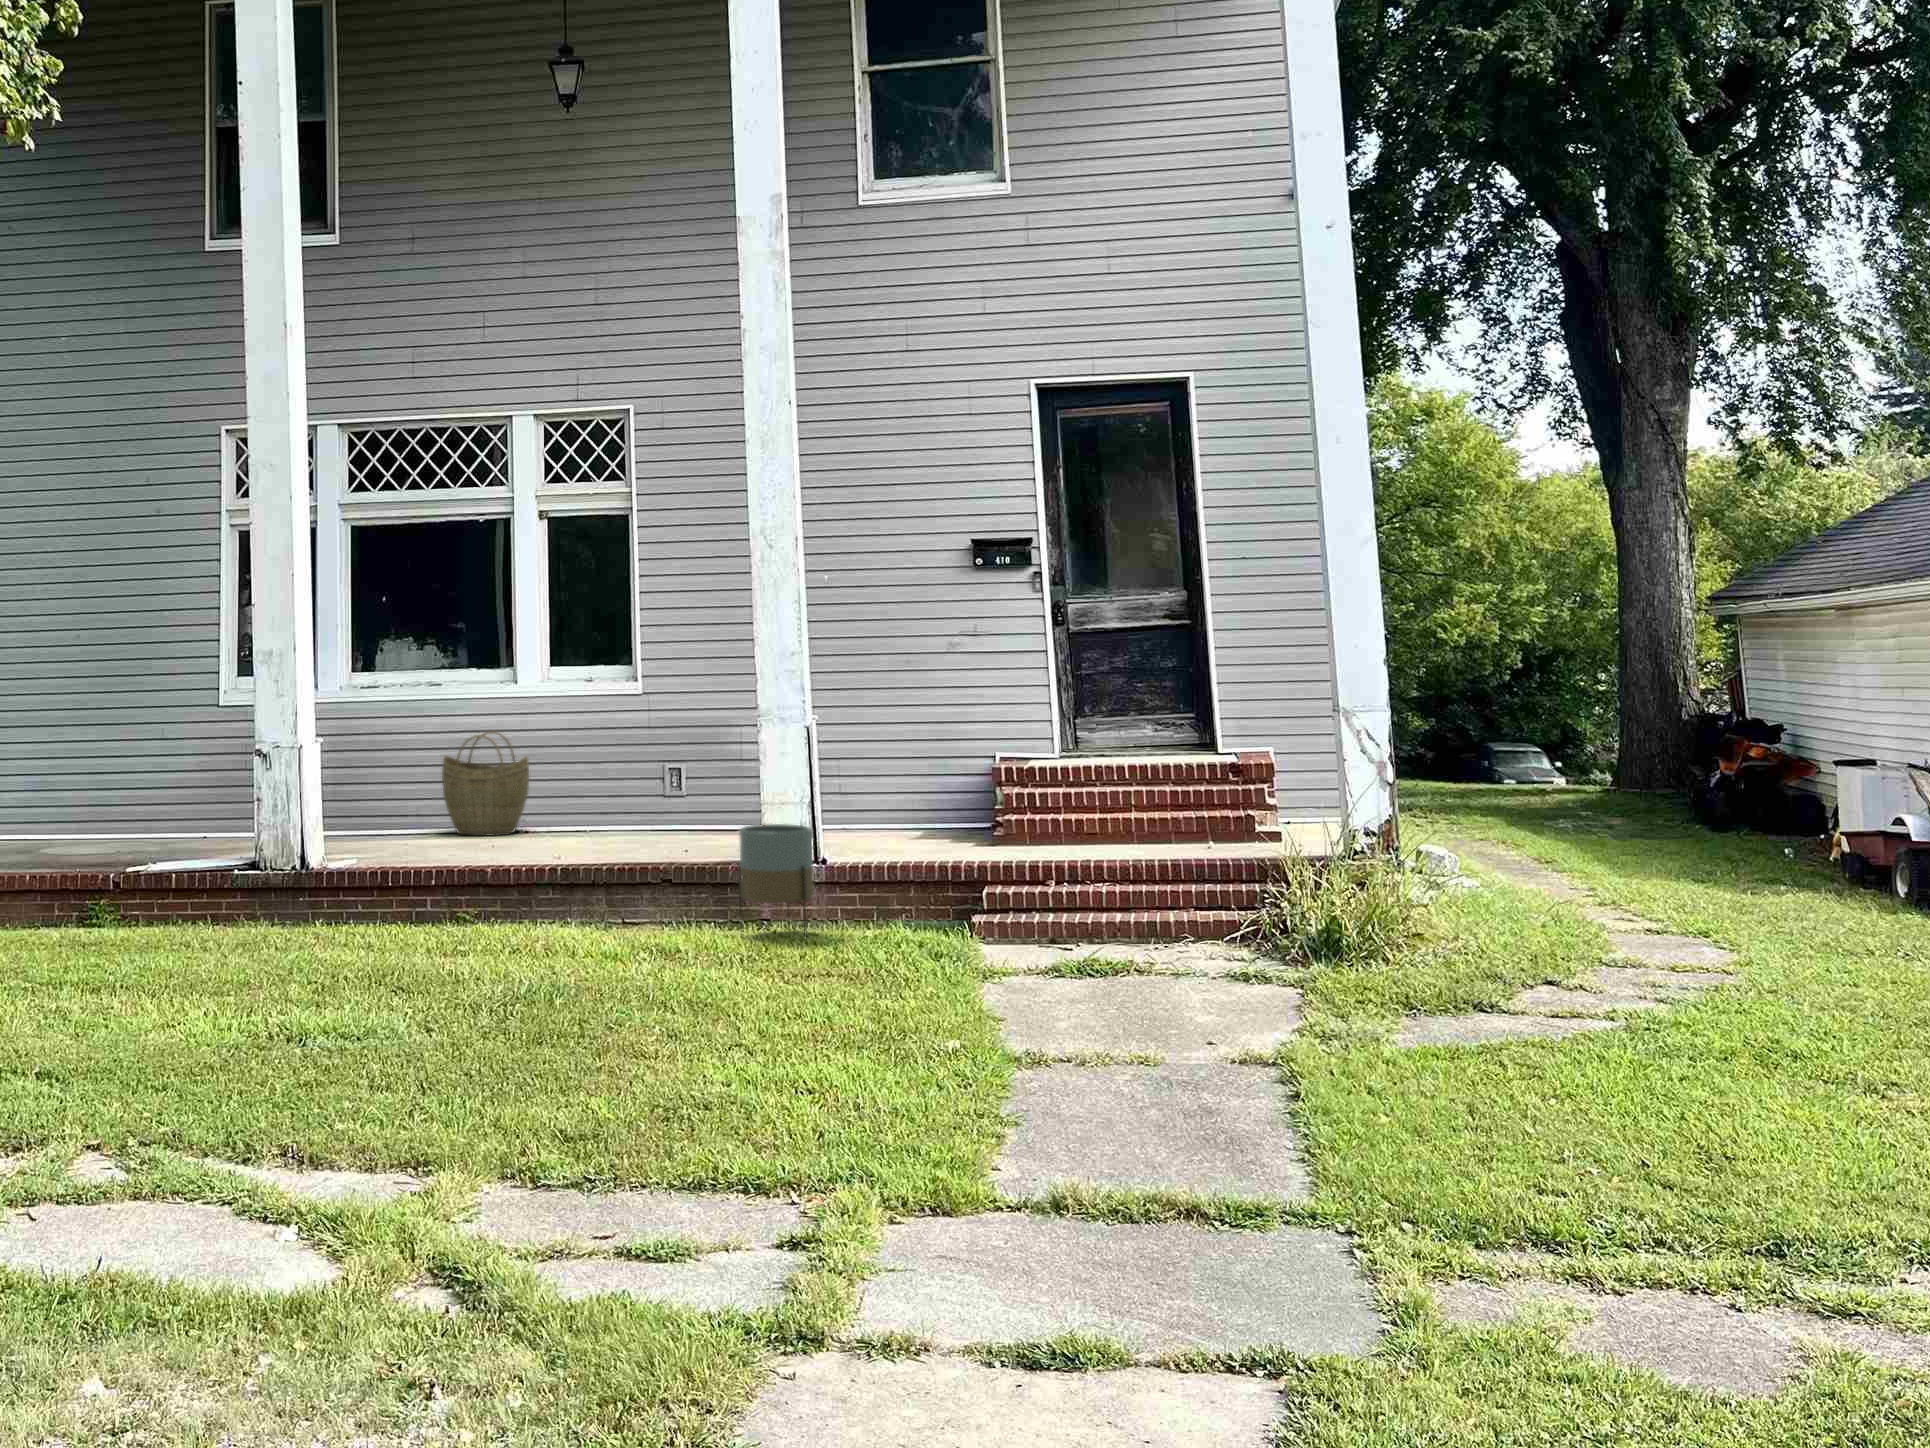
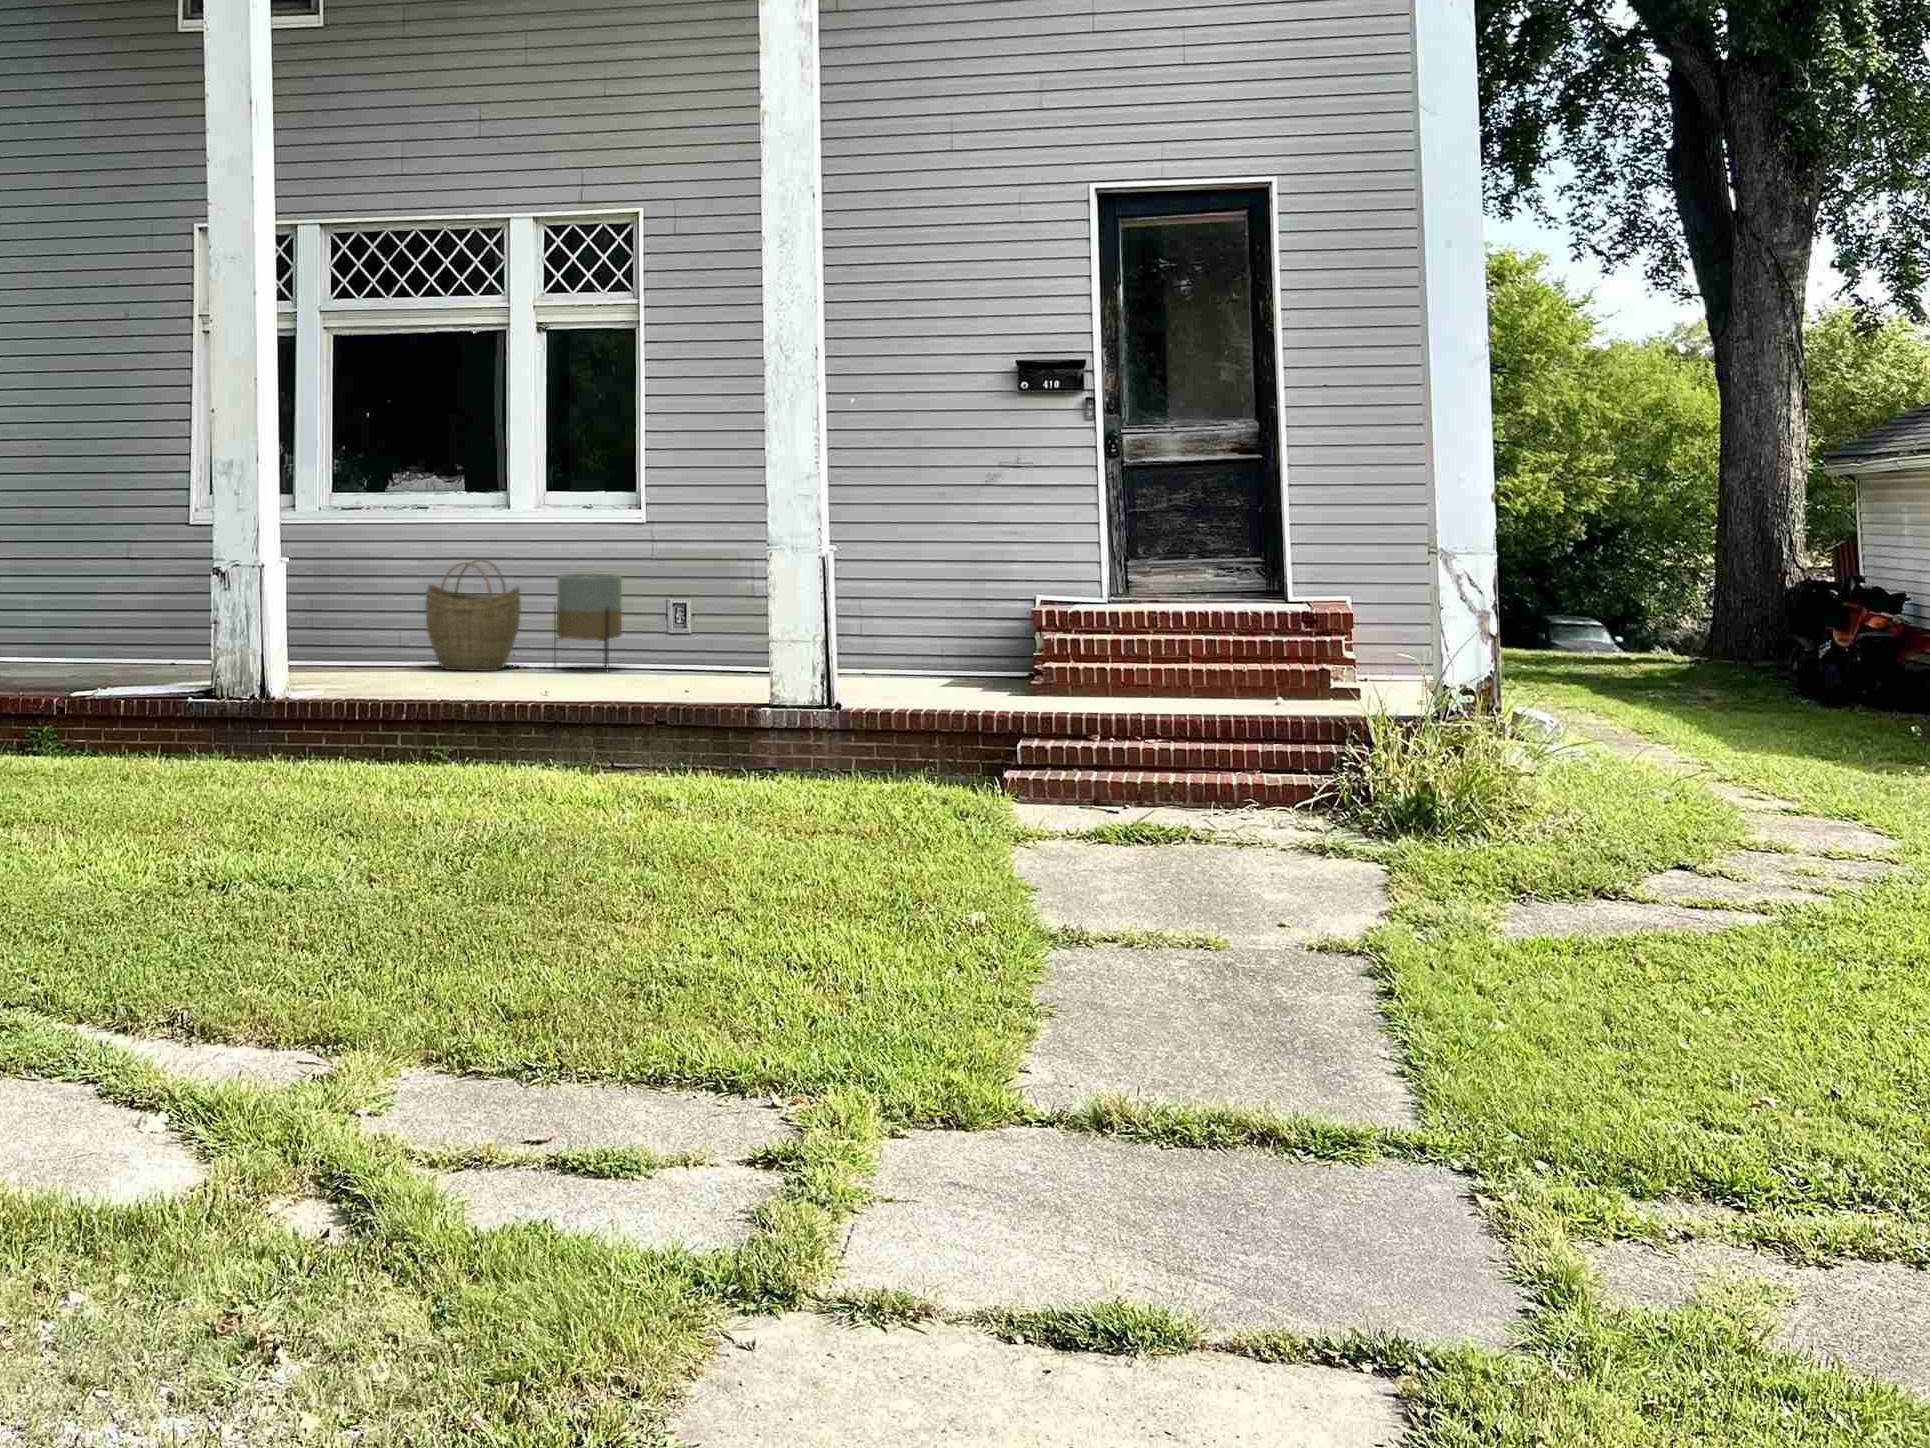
planter: present [738,824,814,939] -> present [555,573,622,667]

